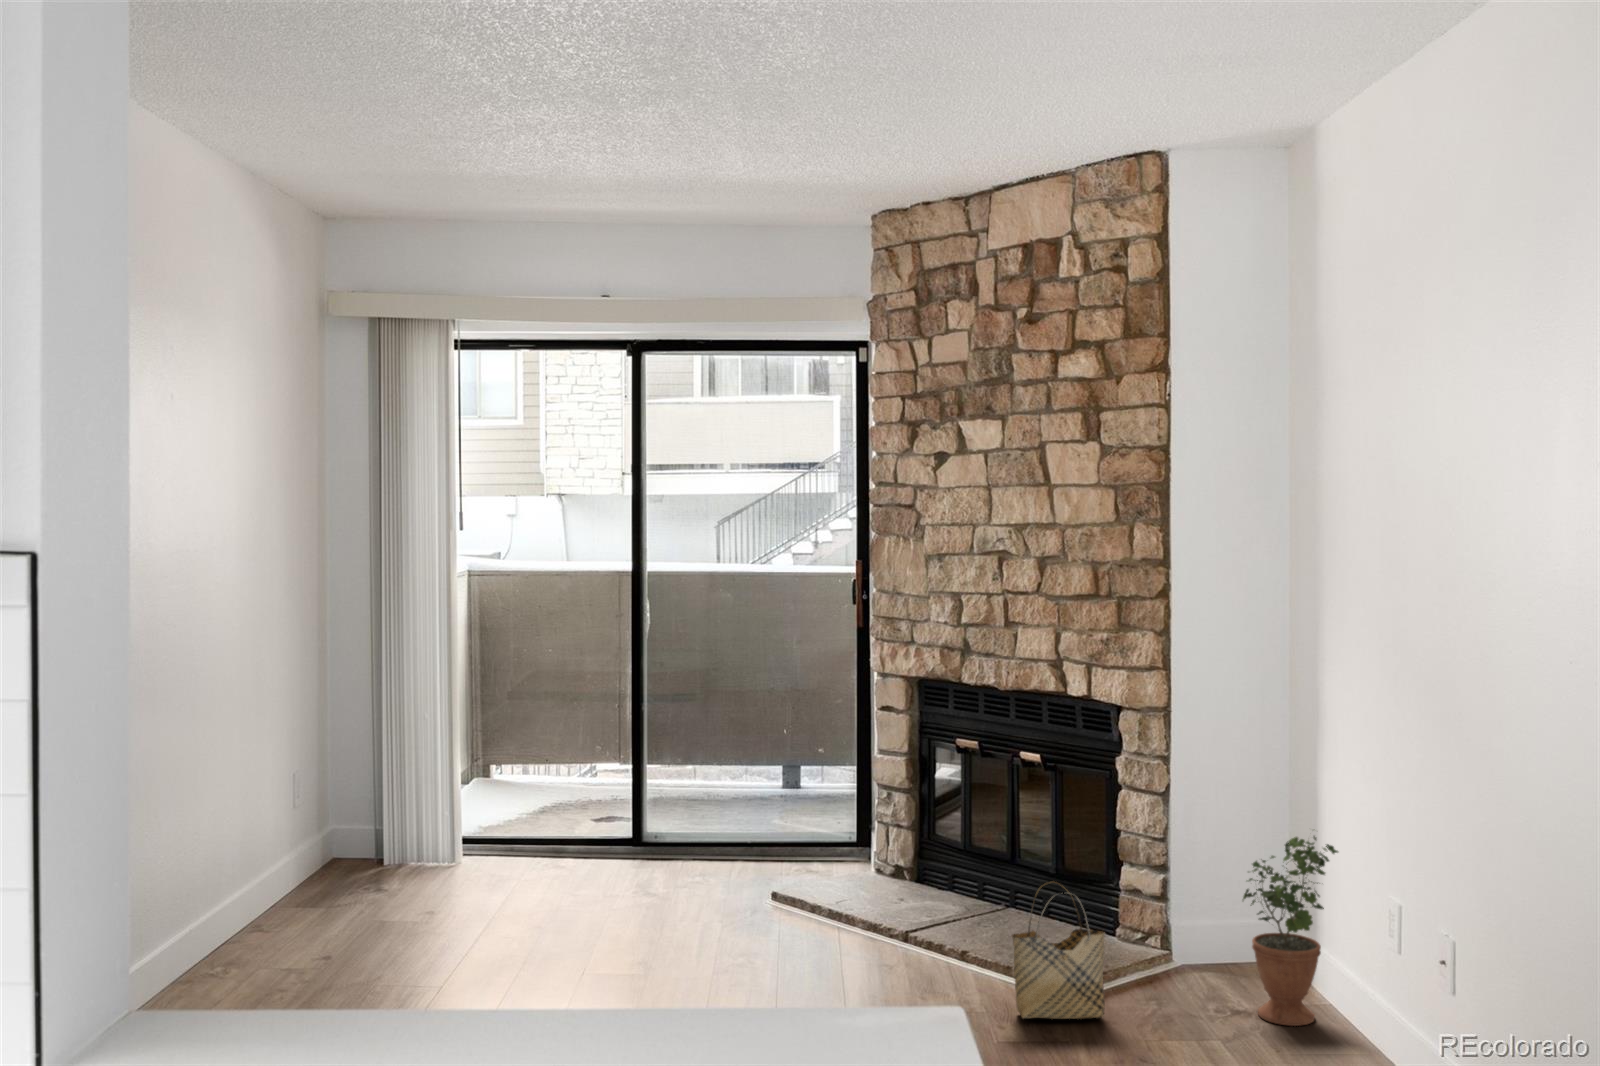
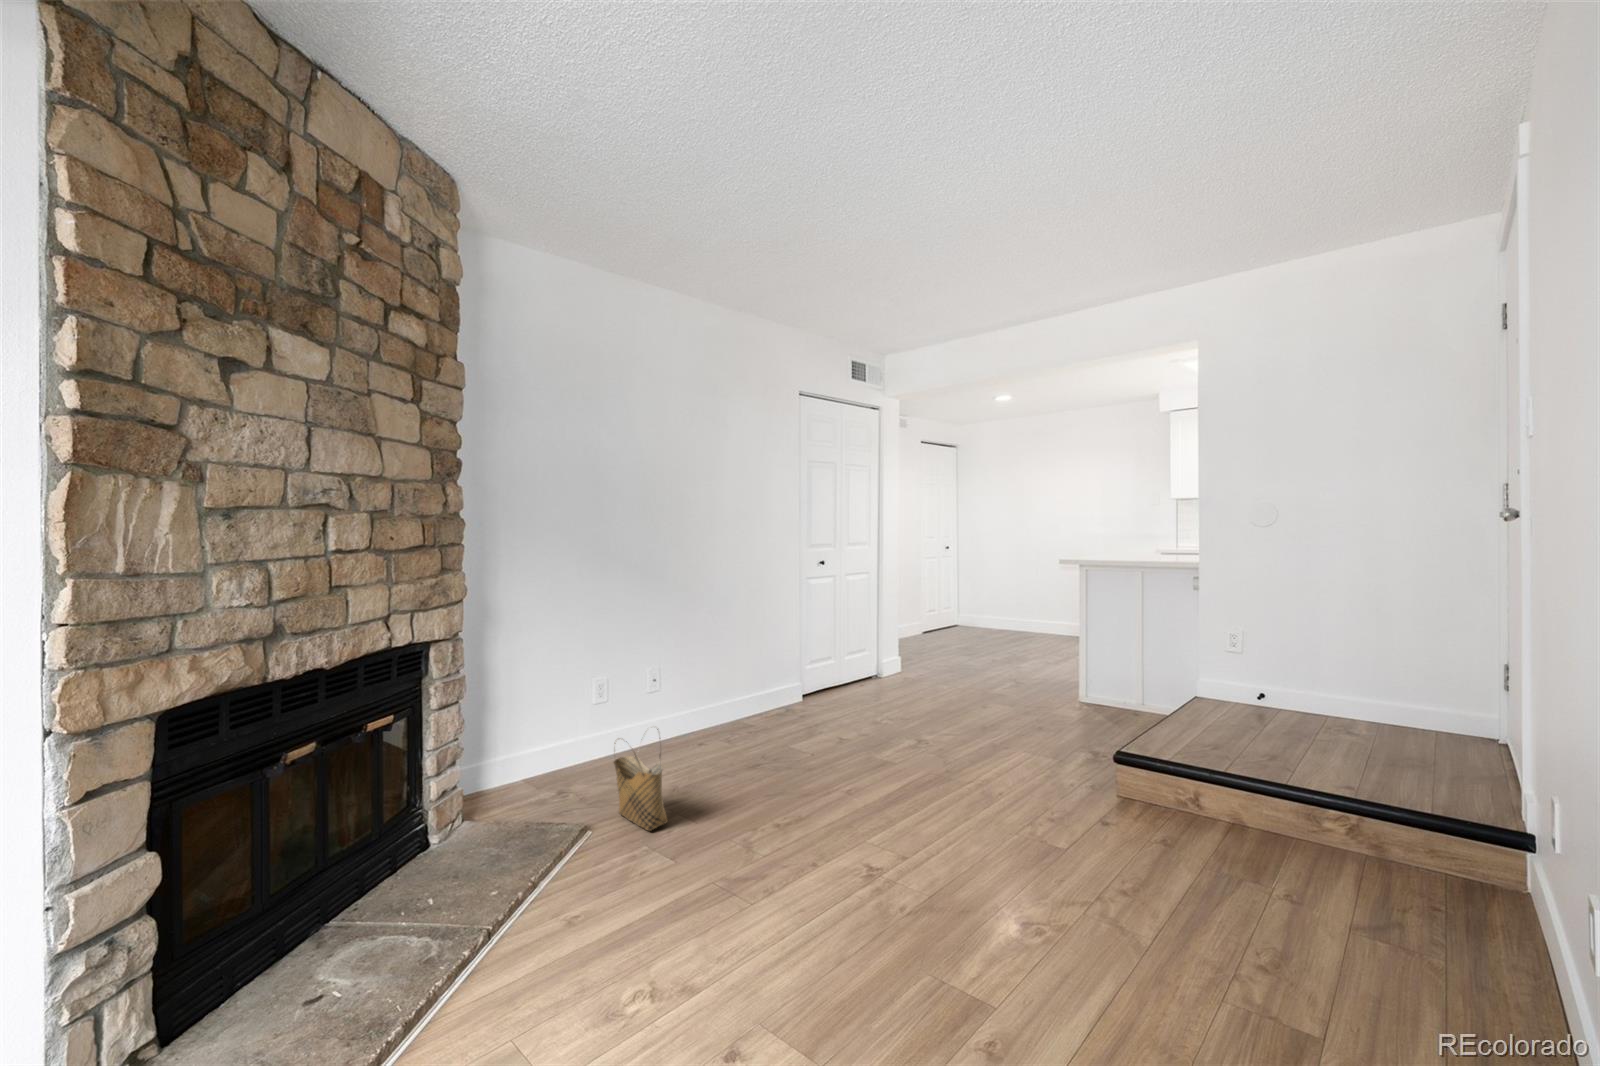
potted plant: present [1243,836,1338,1026] -> none [546,665,596,784]

